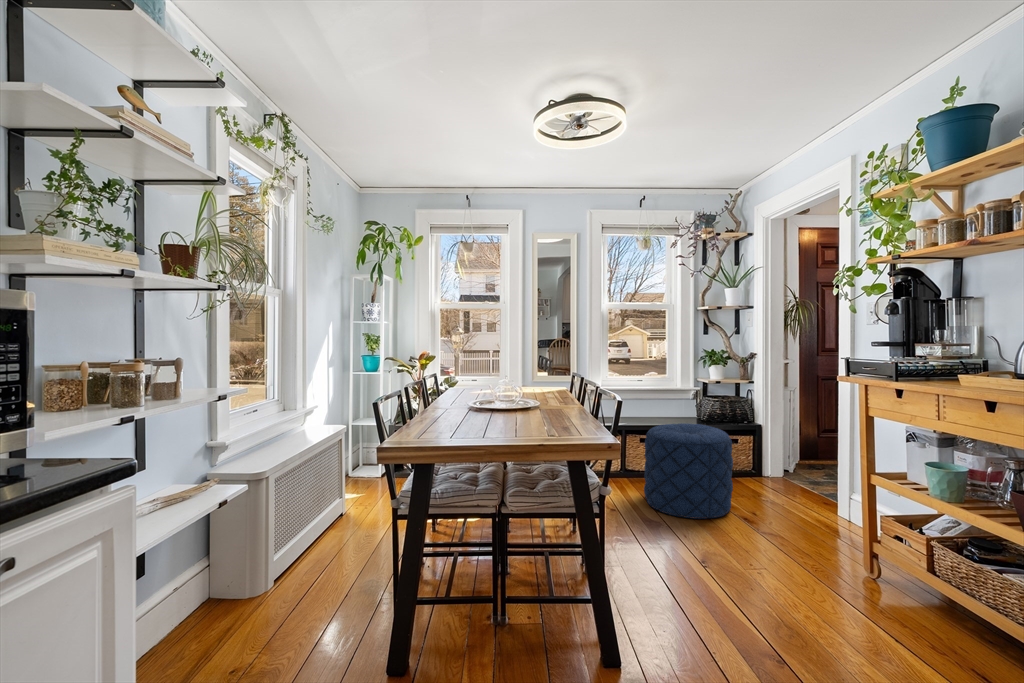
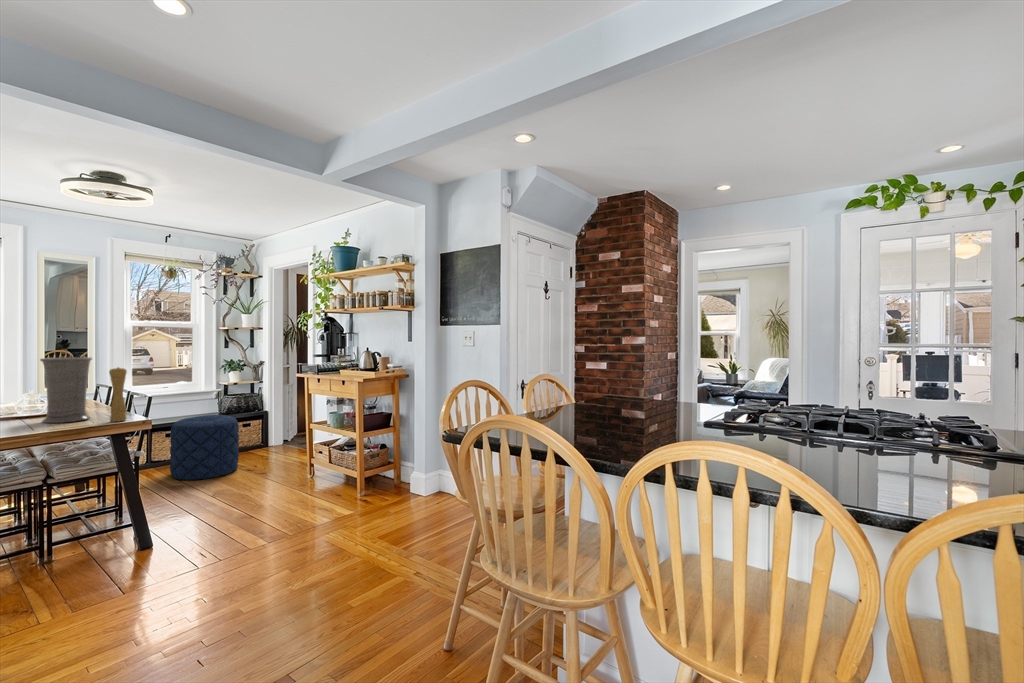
vase: none [495,330,552,426] -> present [40,357,92,423]
pepper mill: none [570,346,592,435] -> present [109,367,127,422]

